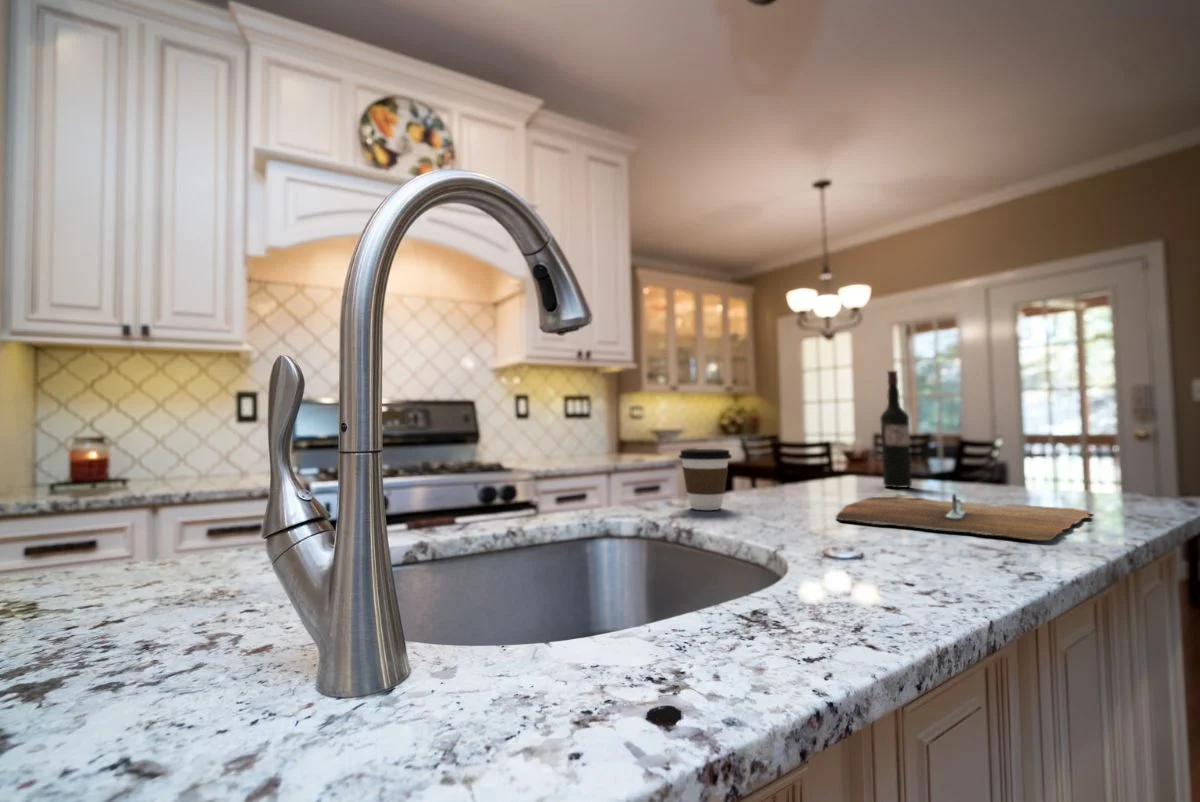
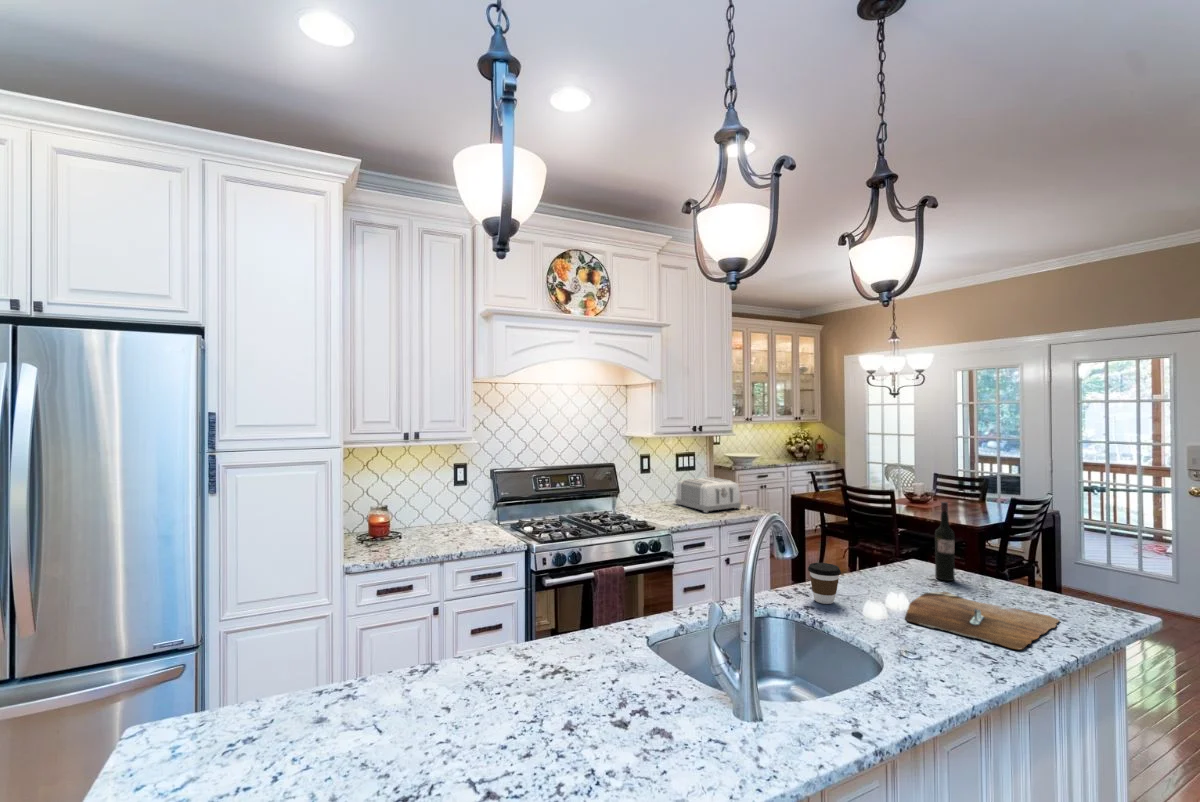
toaster: none [565,427,645,464] -> present [675,477,741,513]

